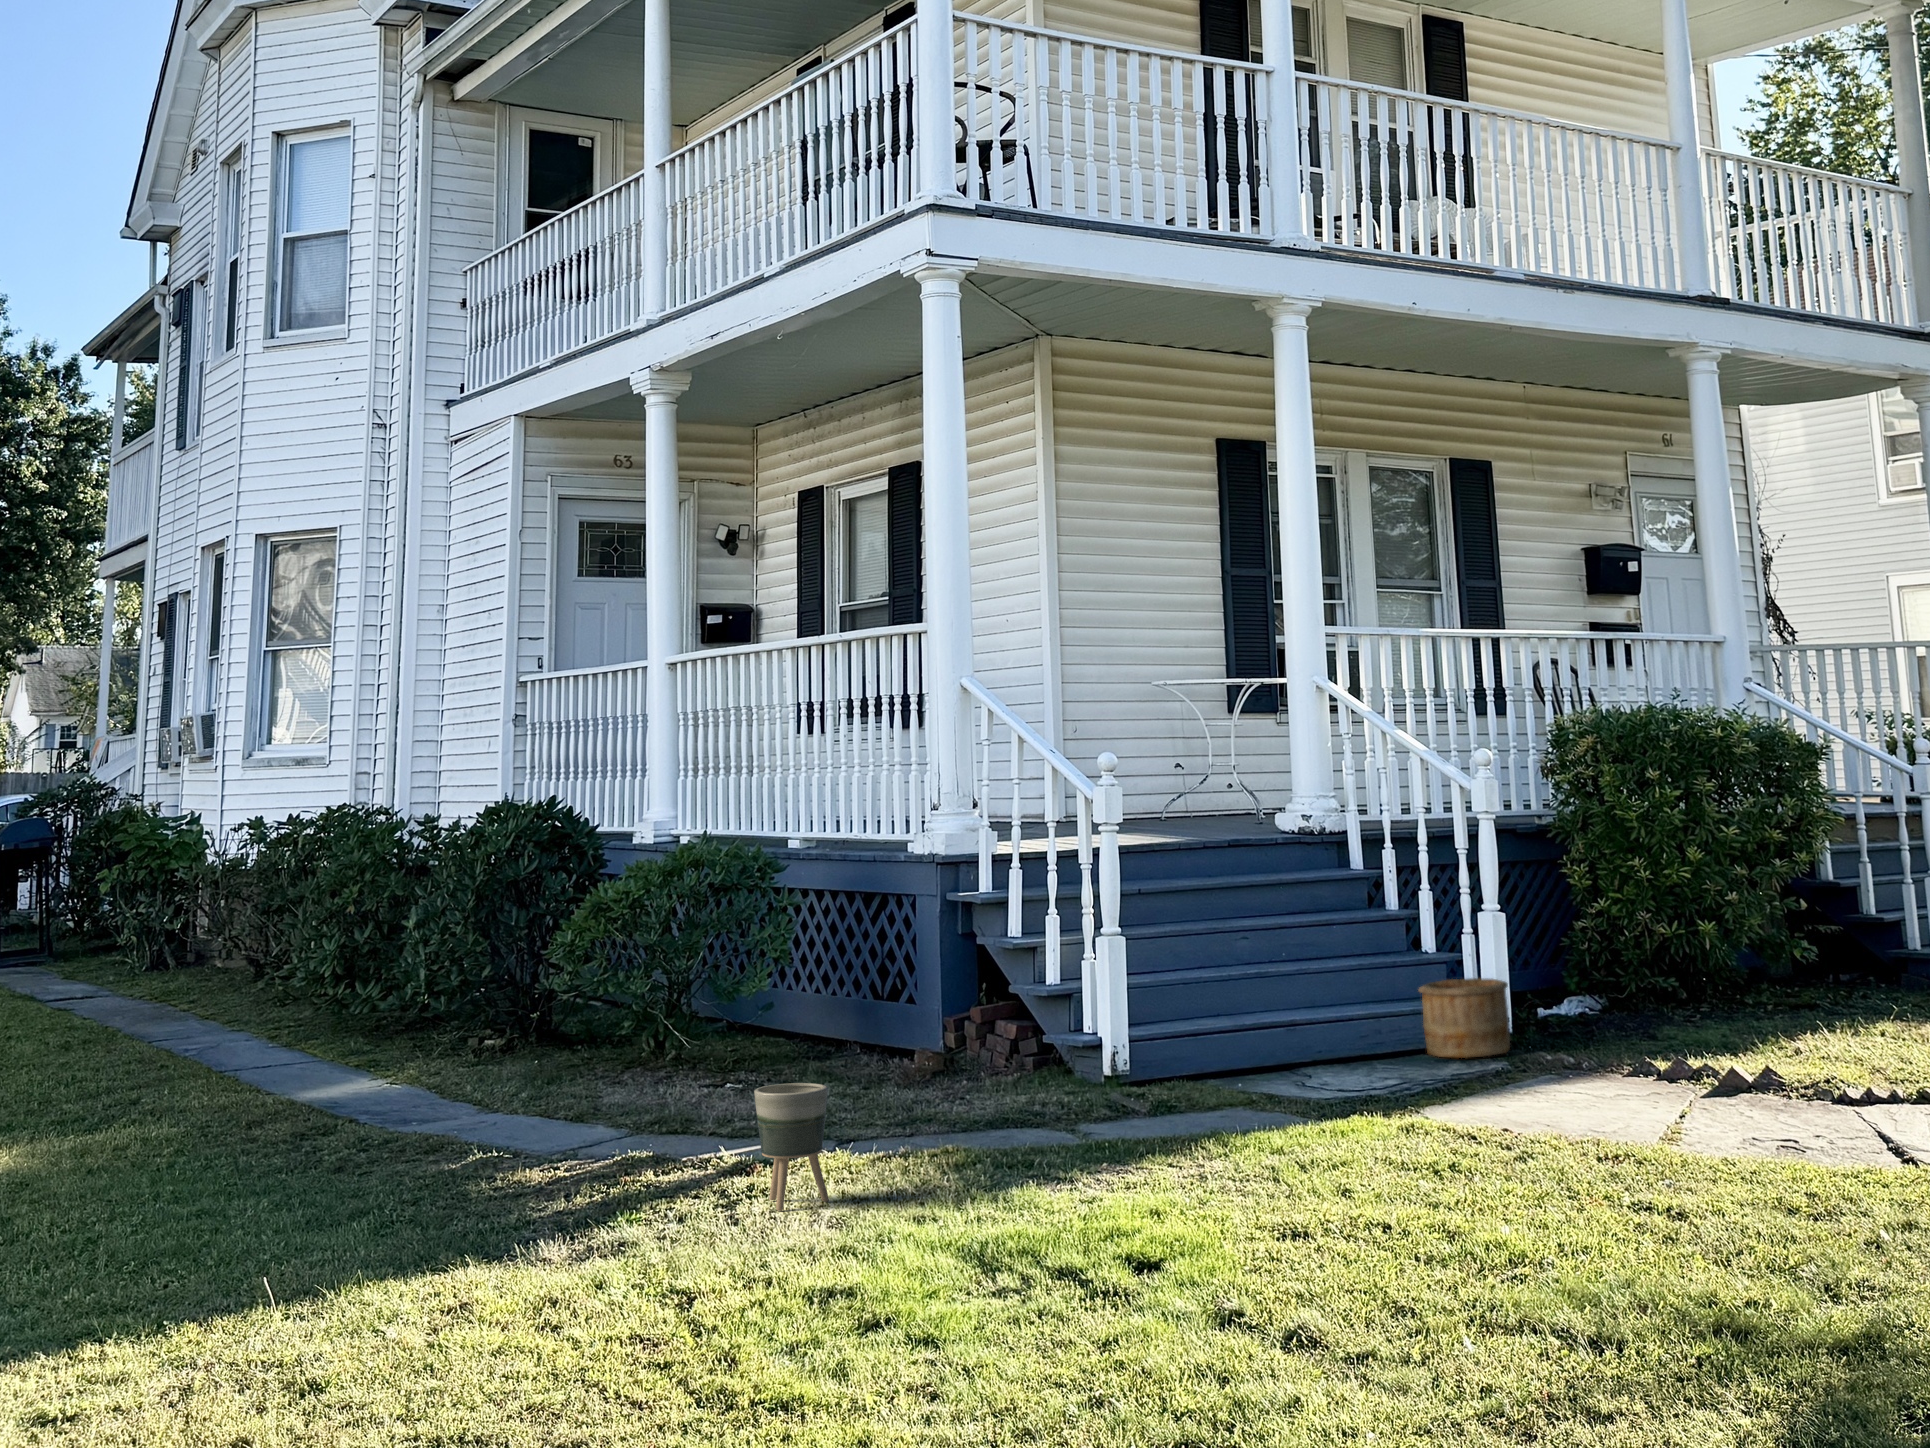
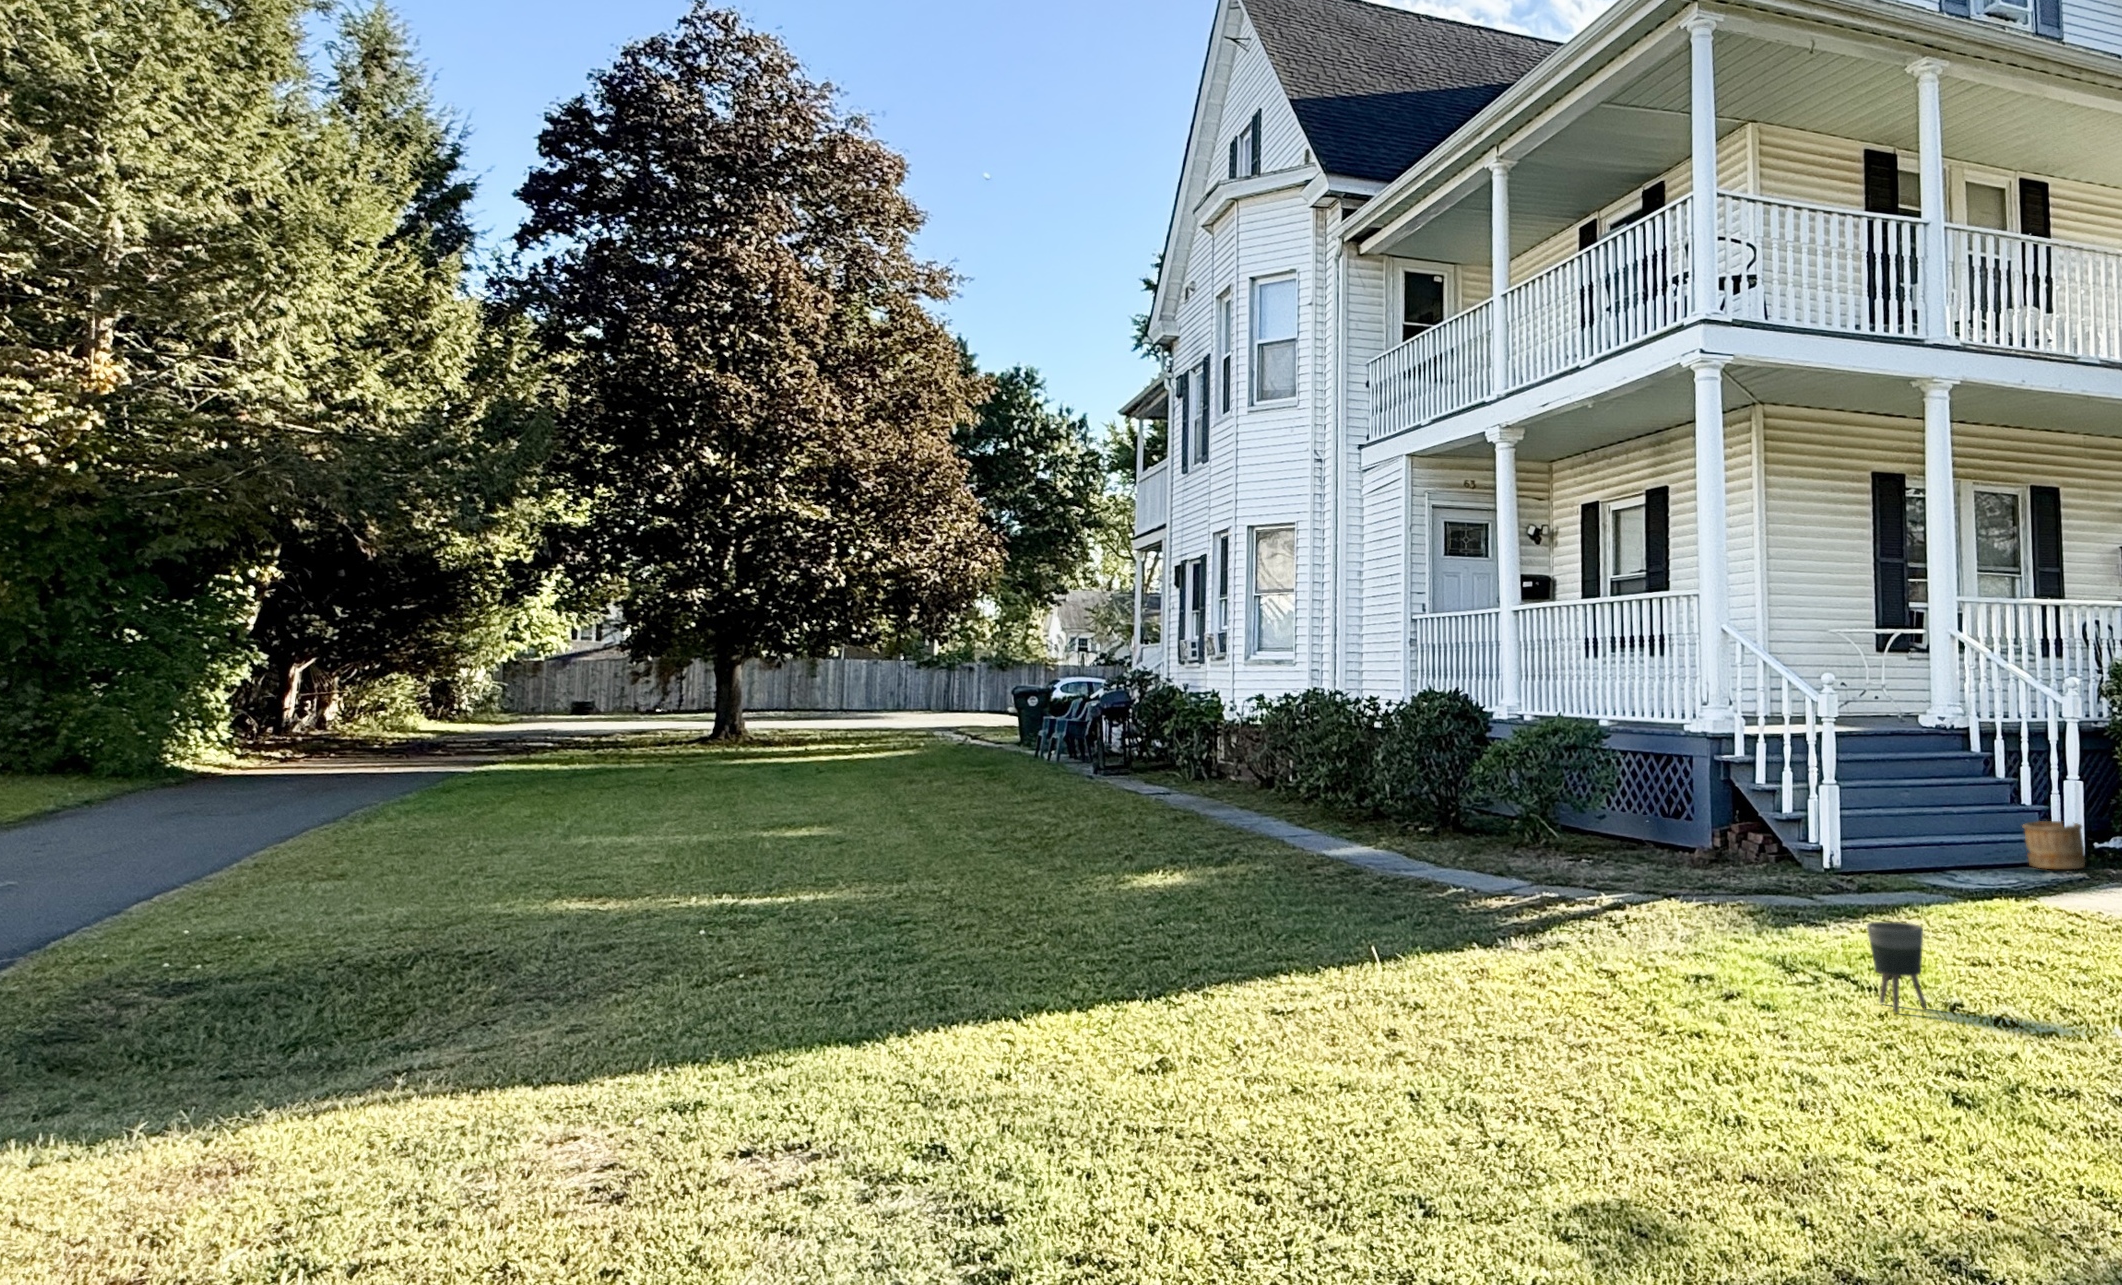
planter: present [754,1083,829,1211] -> present [1867,922,1927,1013]

